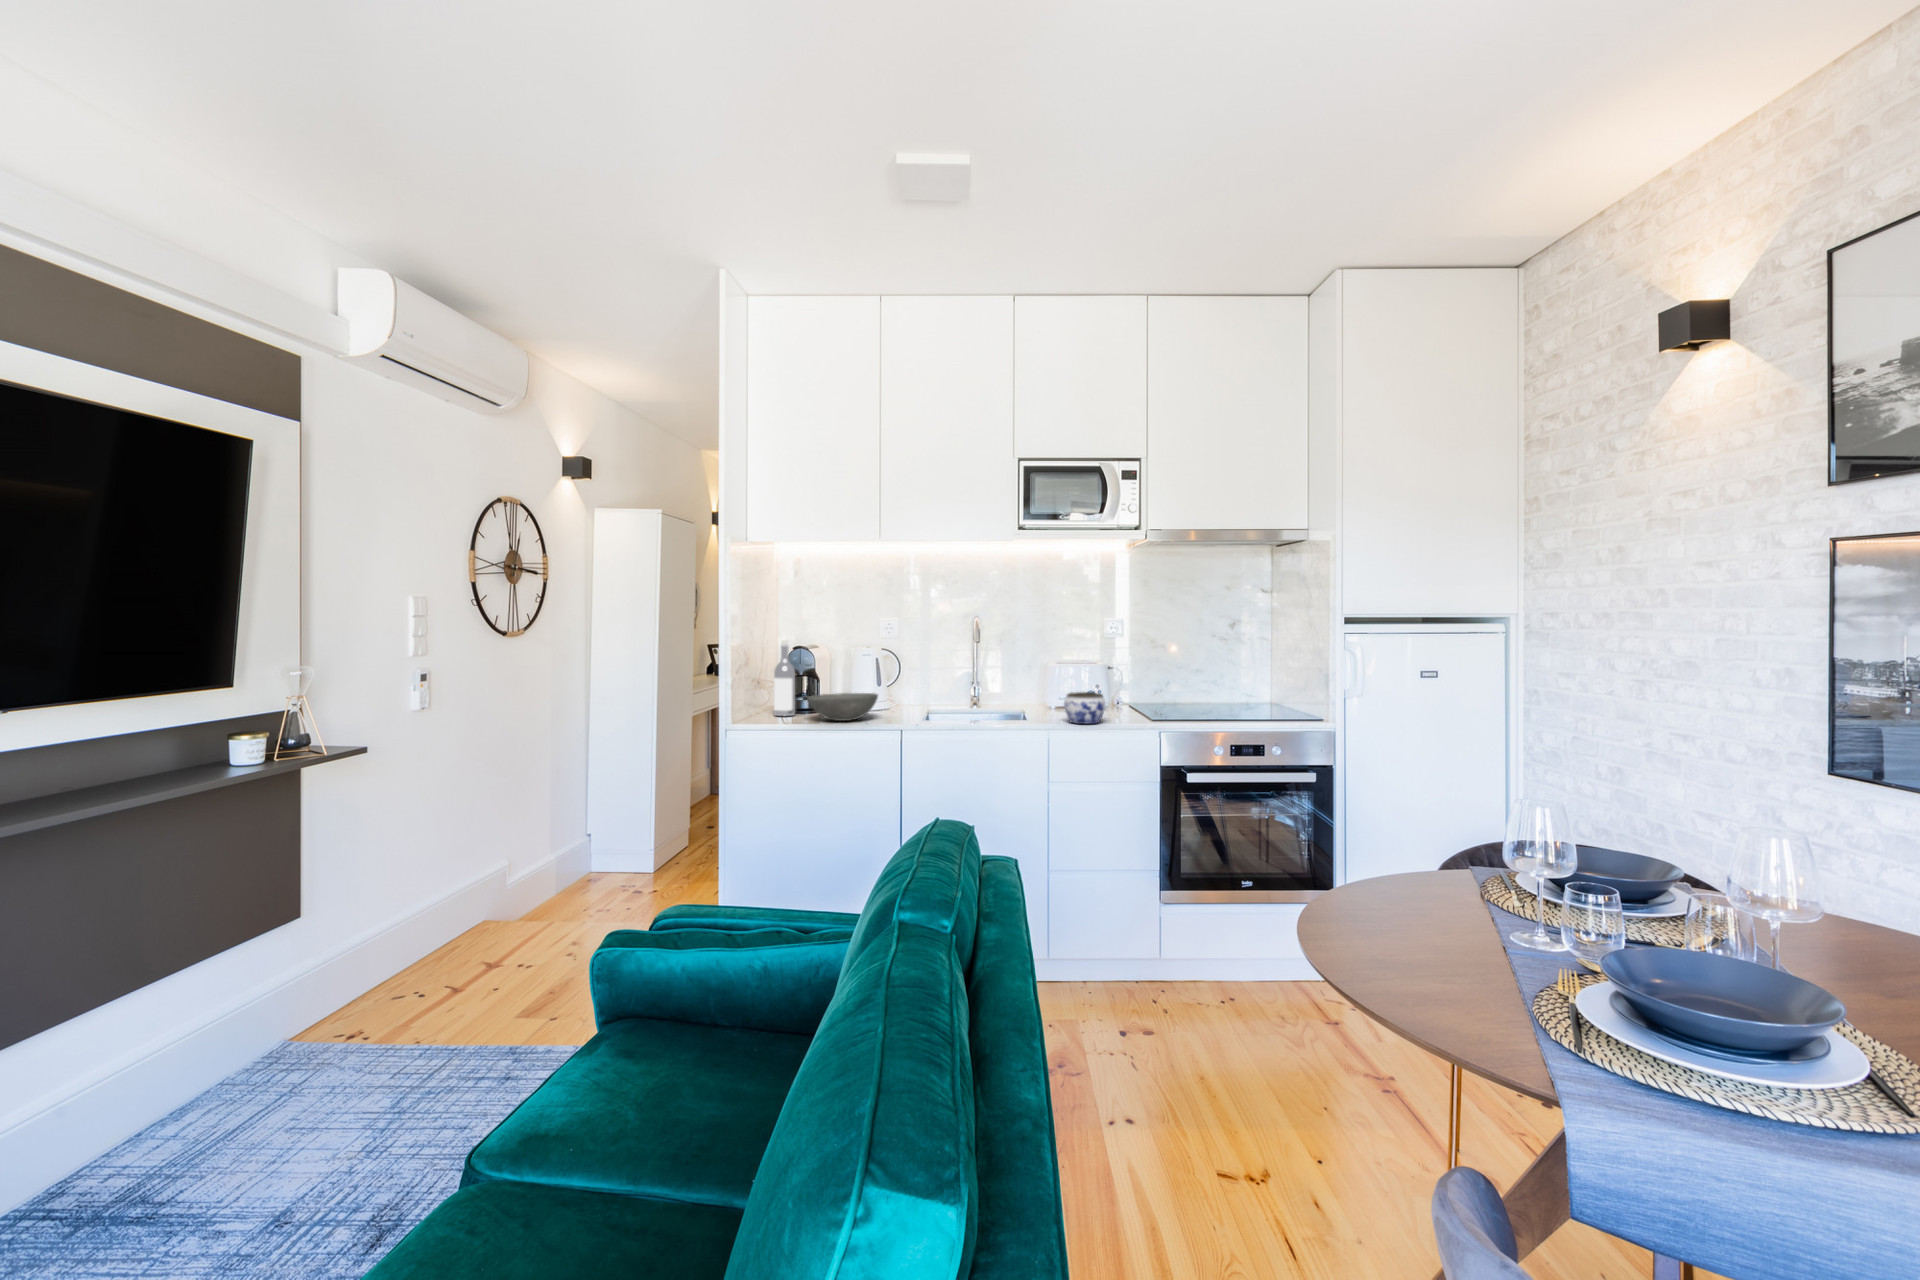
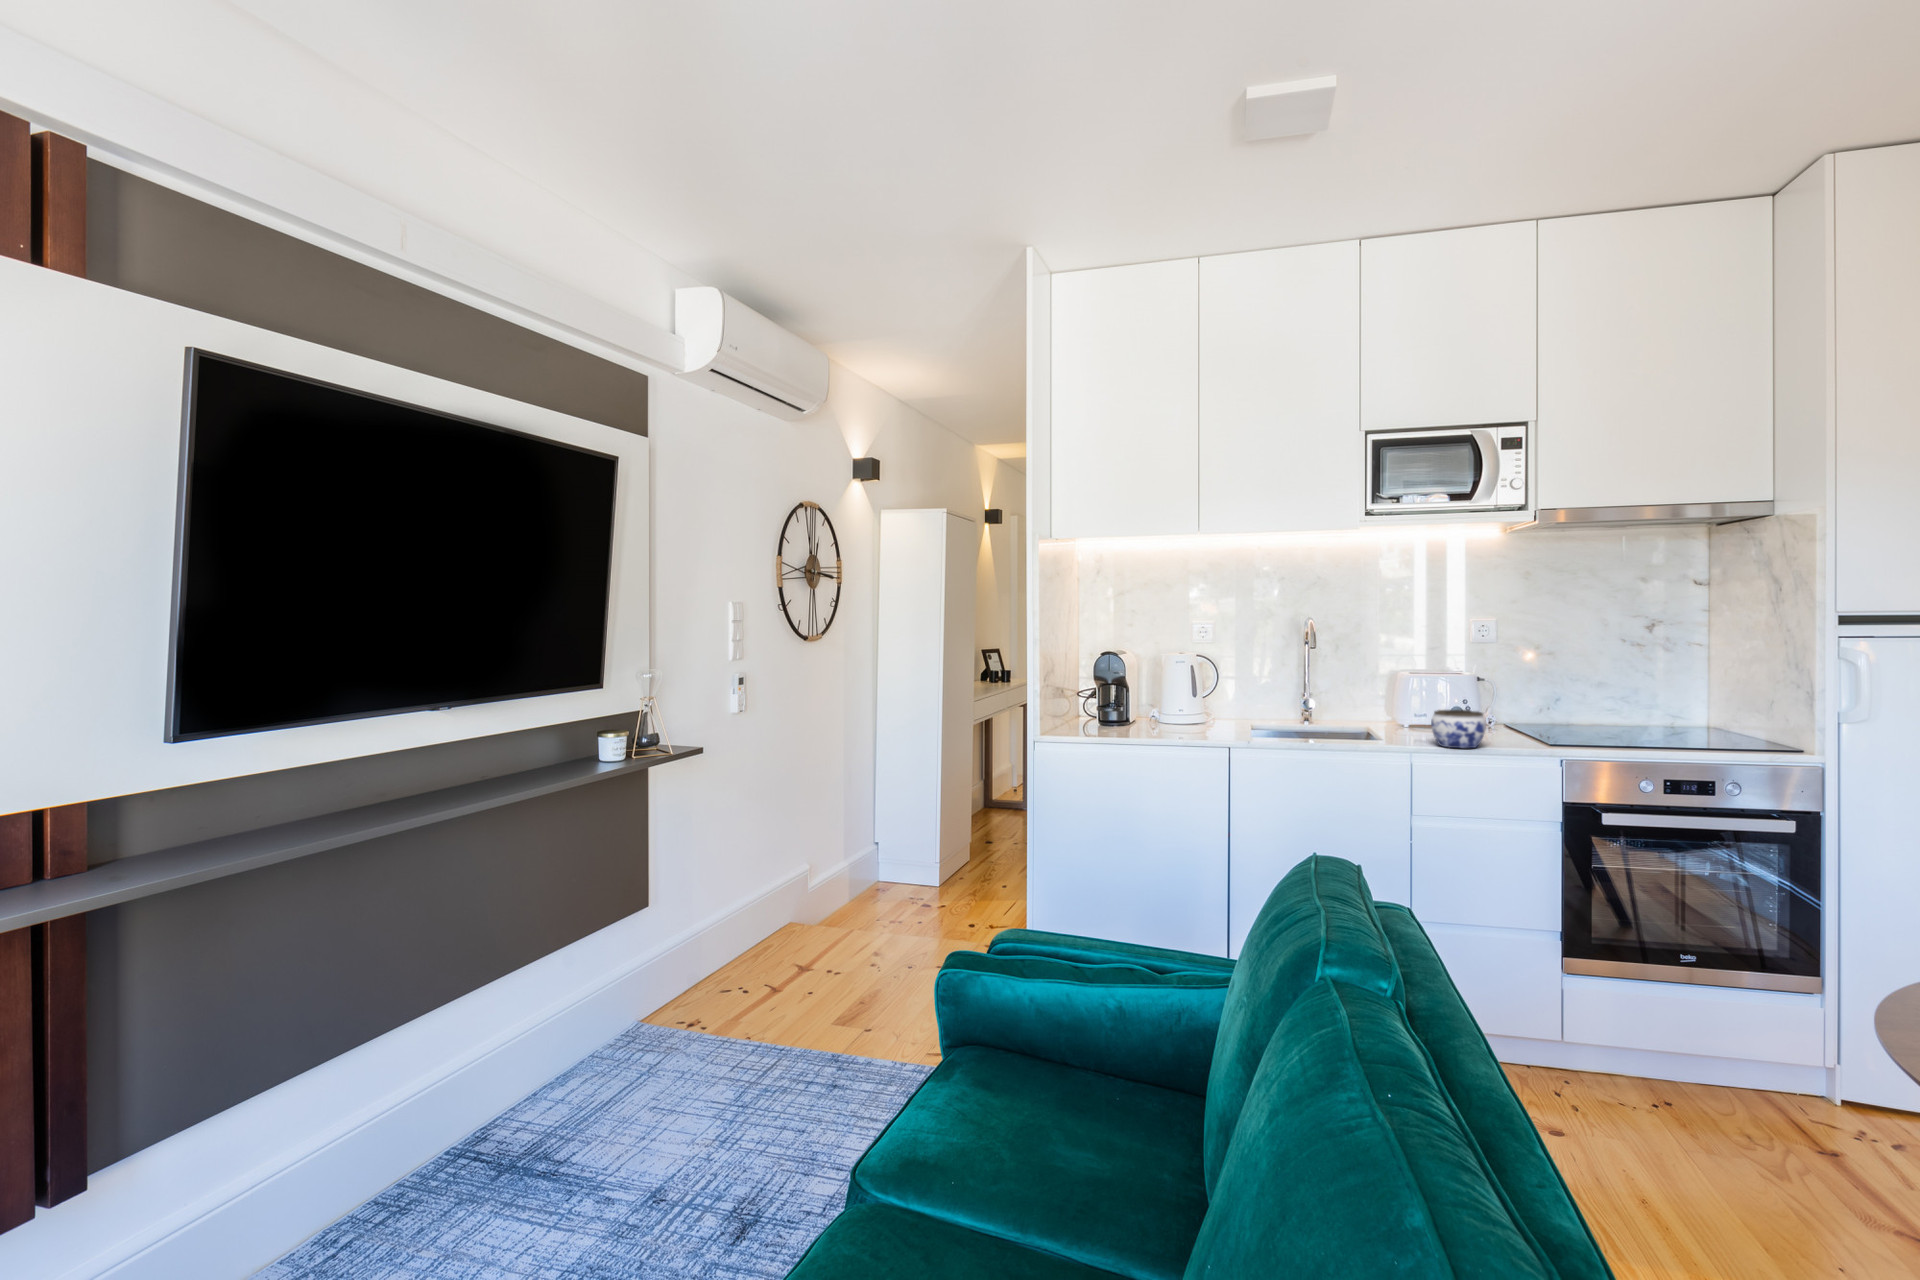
wine bottle: present [774,640,795,716] -> none [1081,645,1103,728]
bowl: present [807,693,878,721] -> none [1119,705,1200,736]

